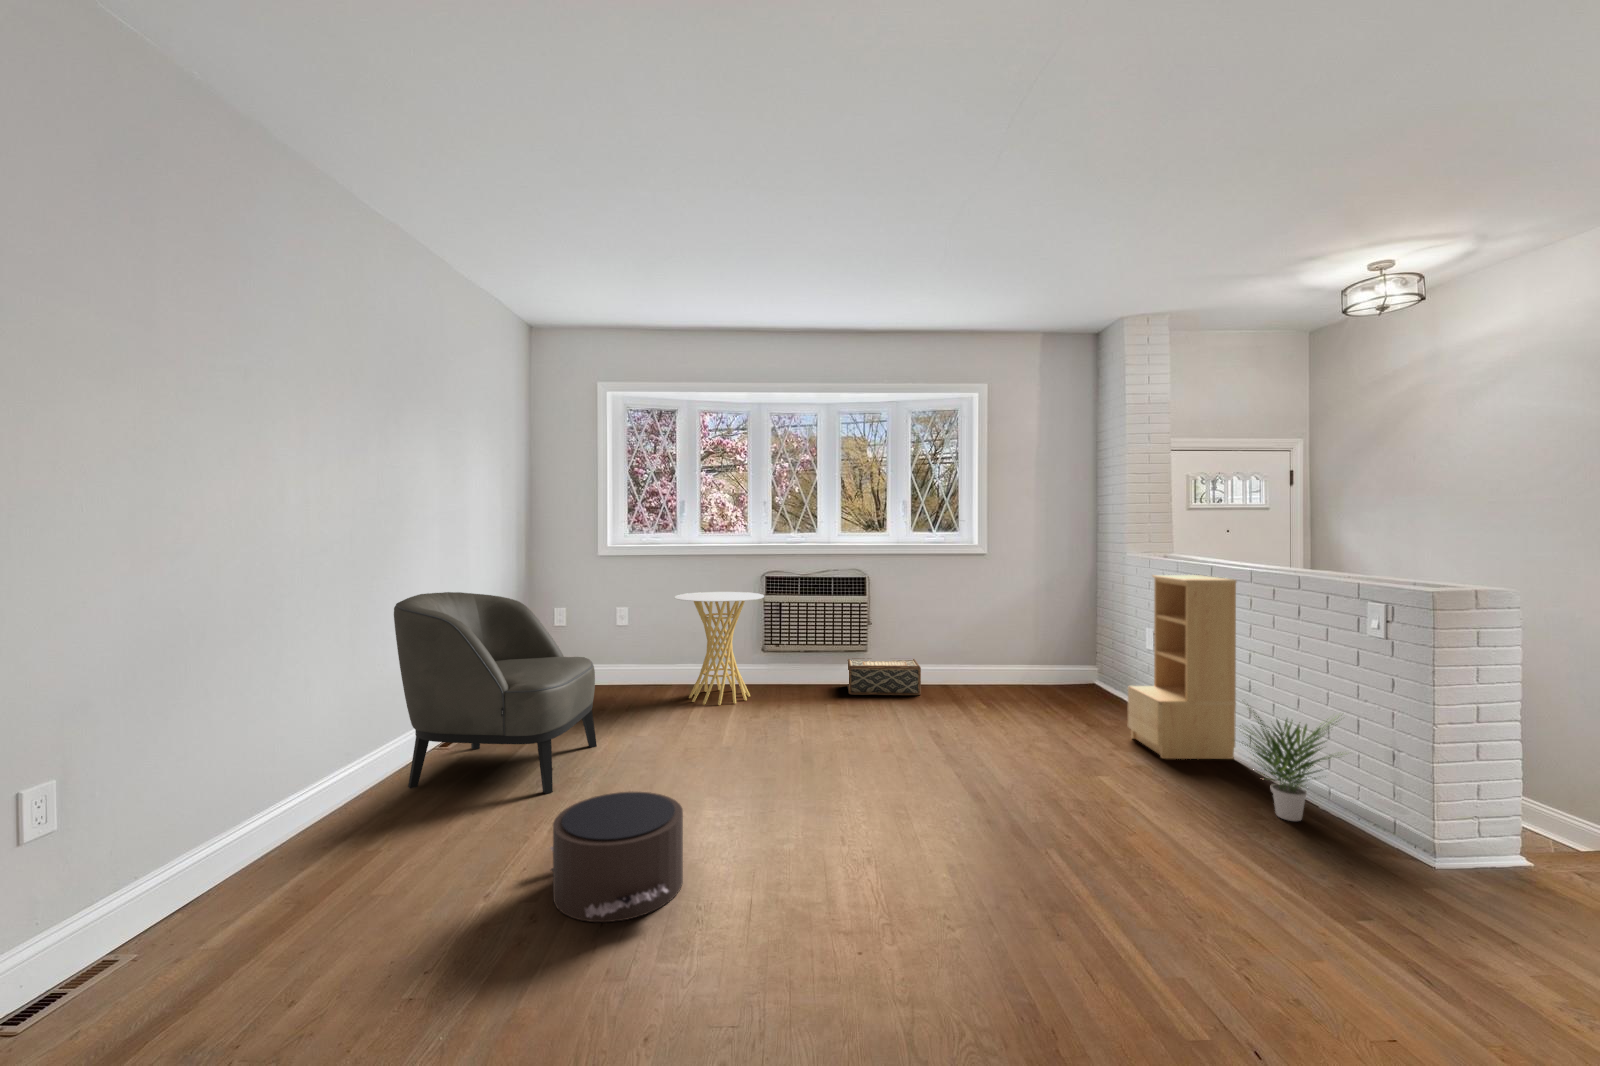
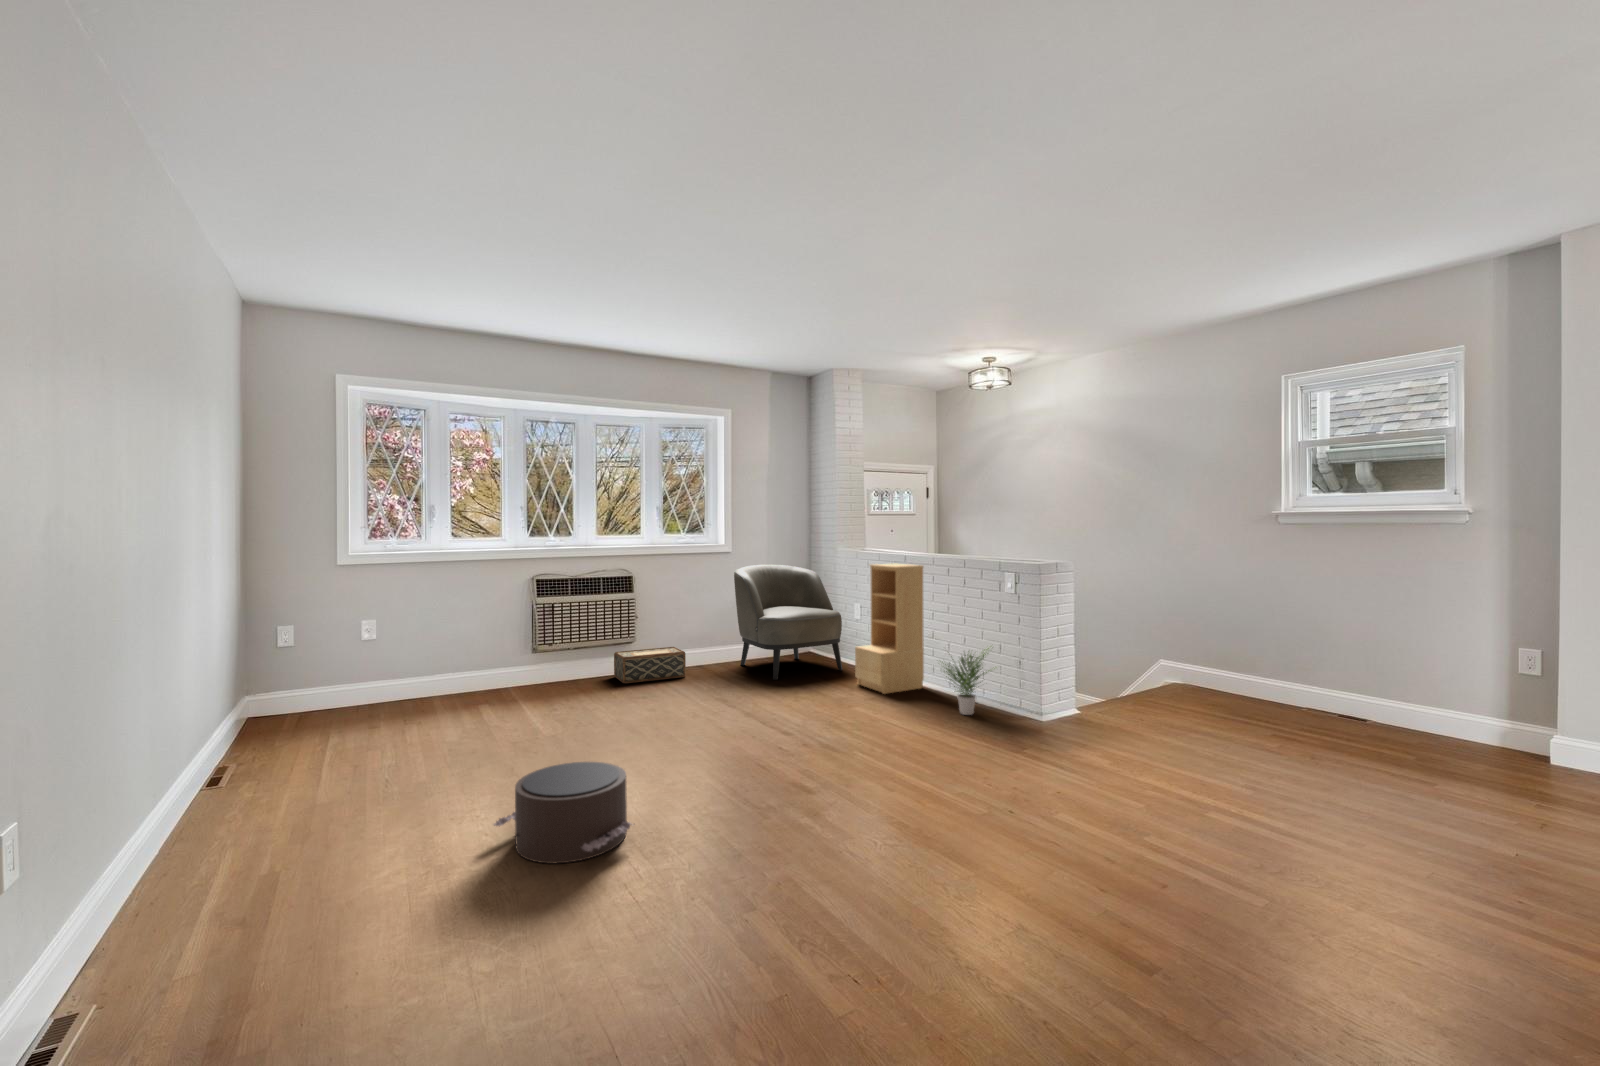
armchair: present [394,592,597,794] -> present [734,565,842,680]
side table: present [675,592,764,705] -> none [447,596,544,709]

